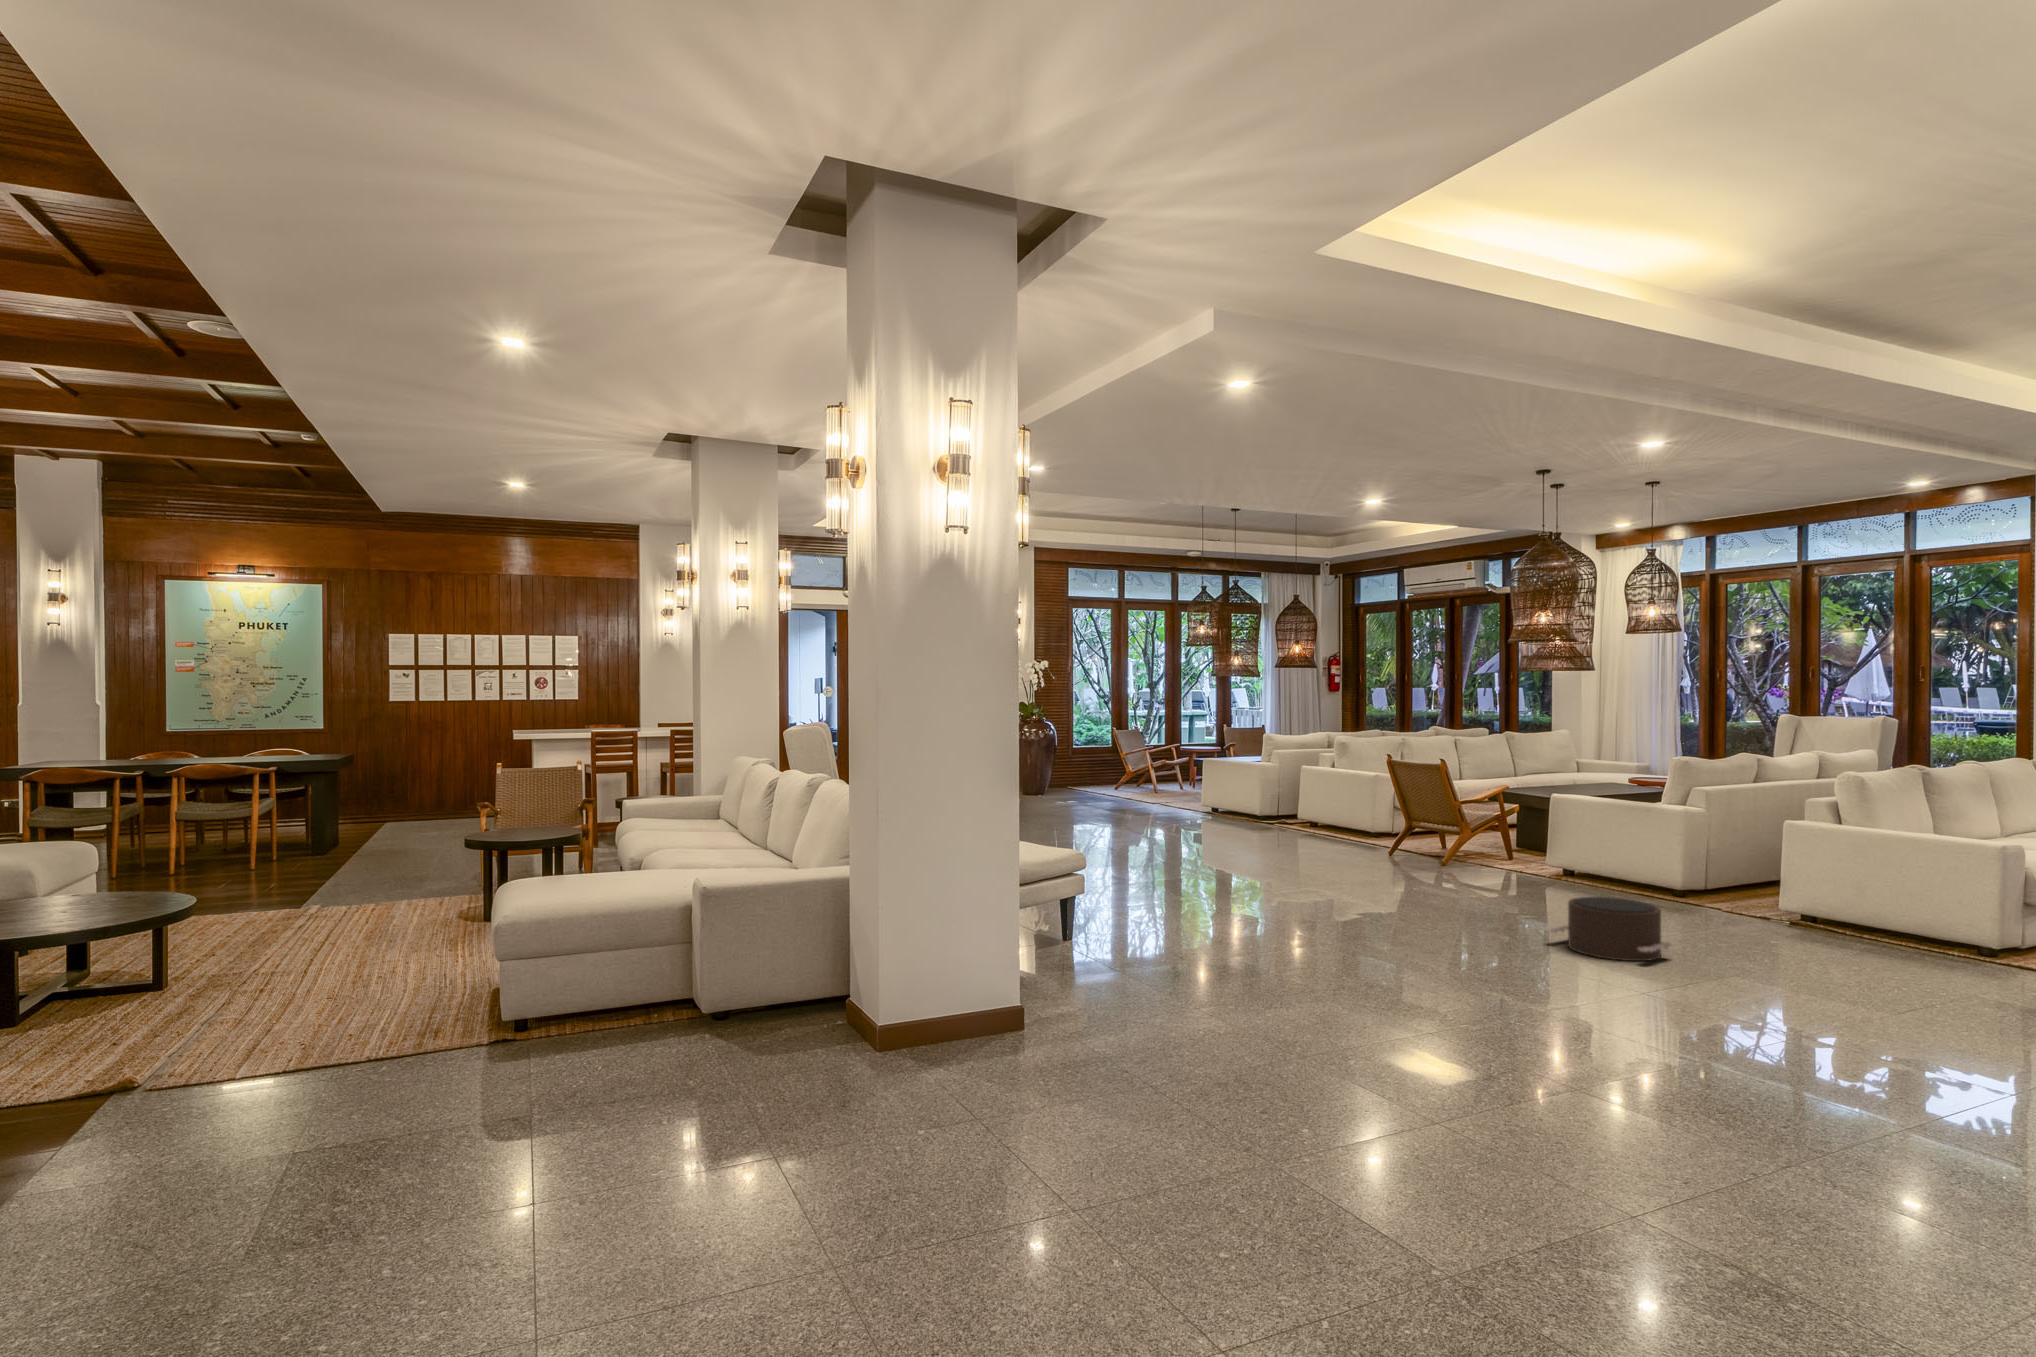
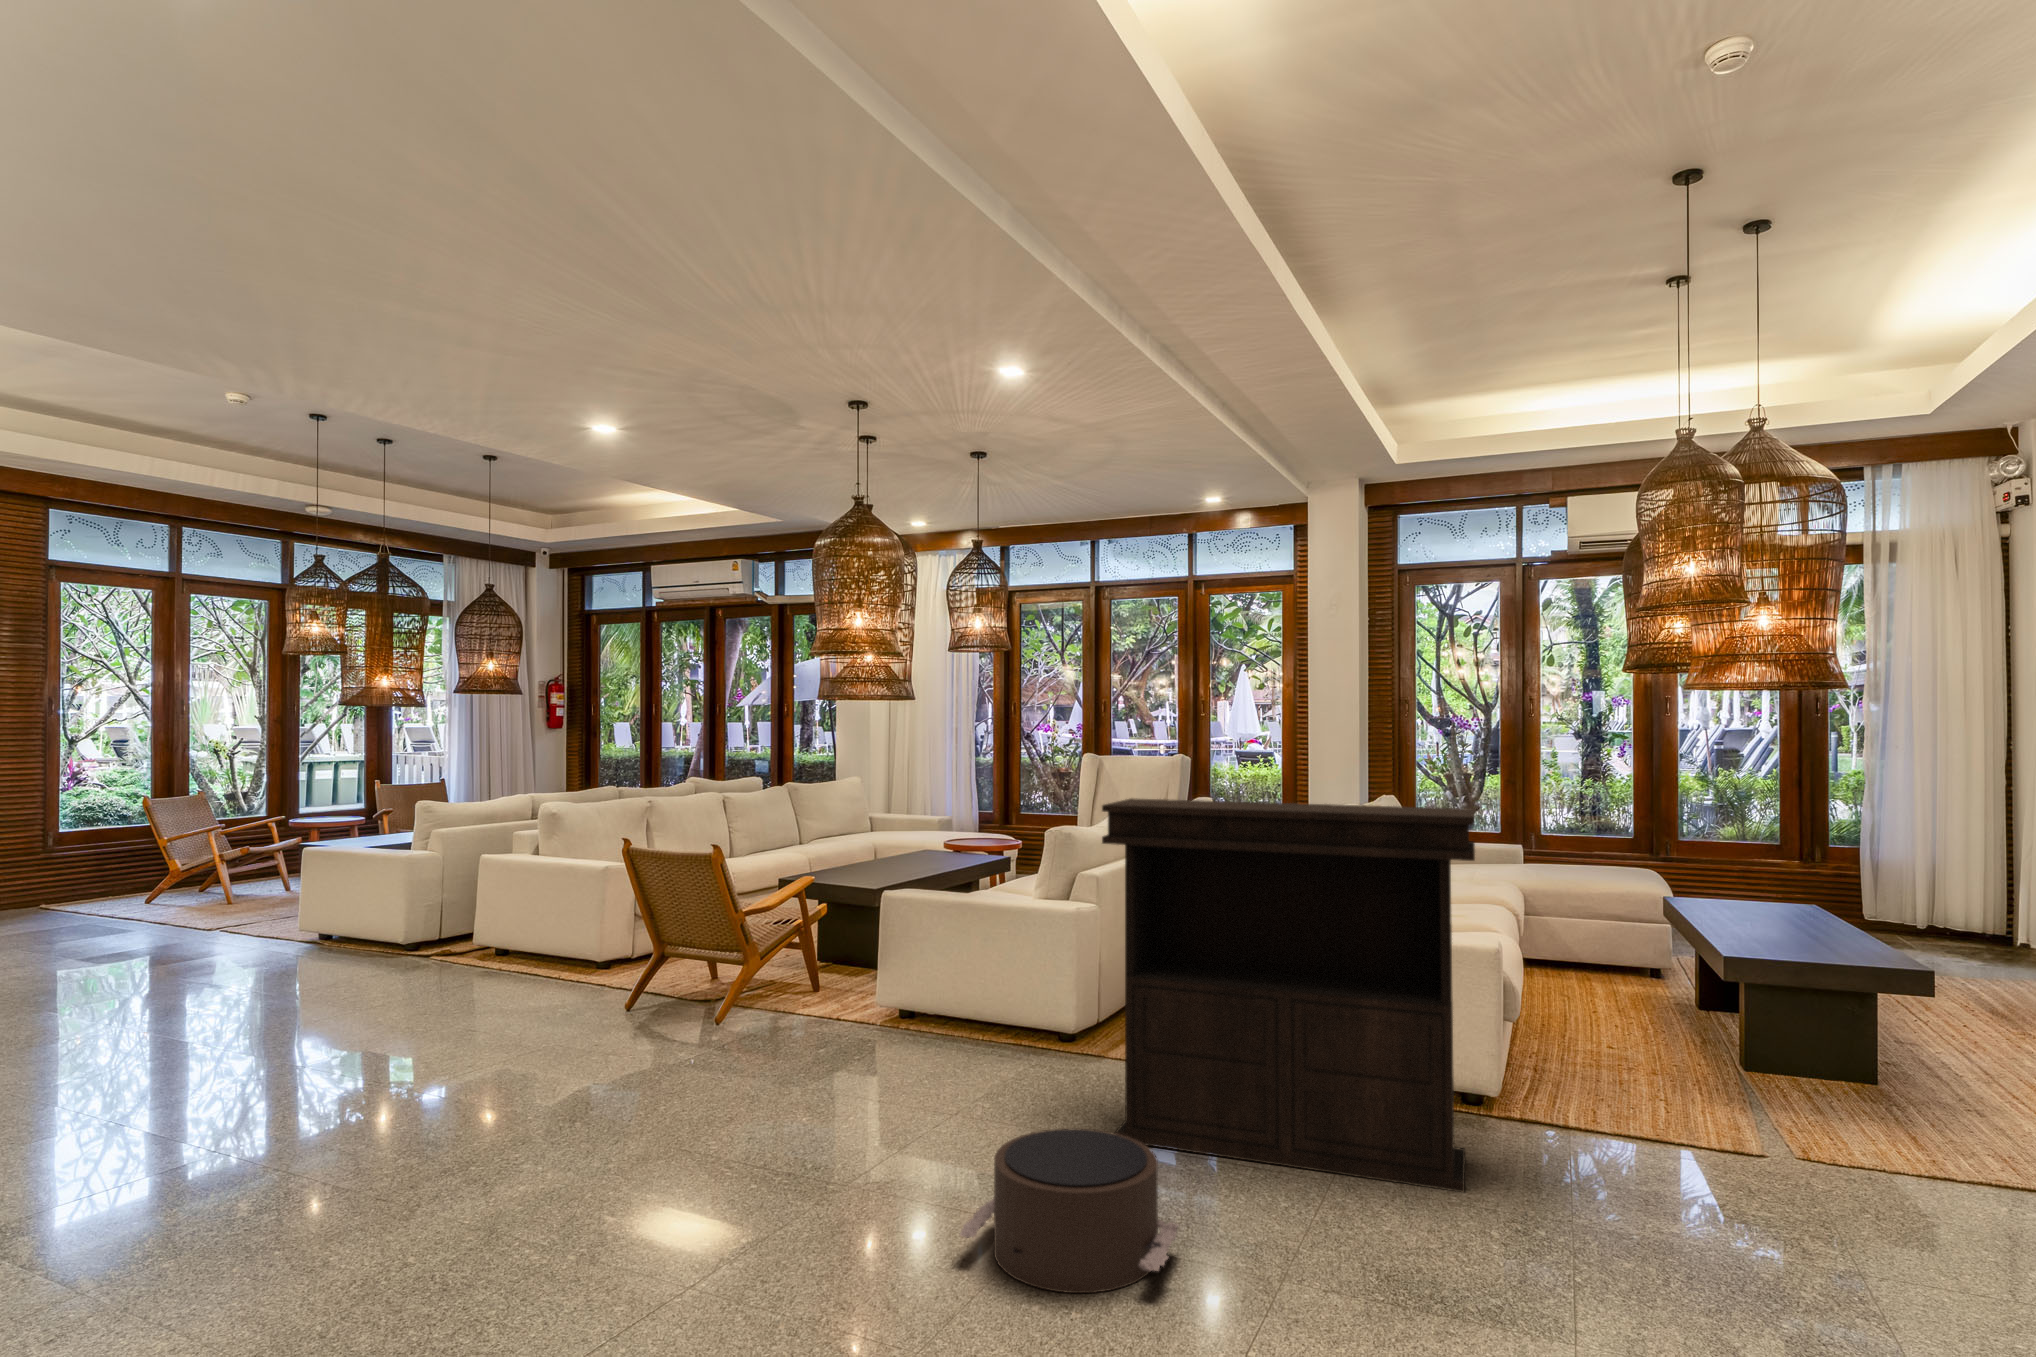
console table: none [1662,736,1935,973] -> present [1102,798,1475,1192]

